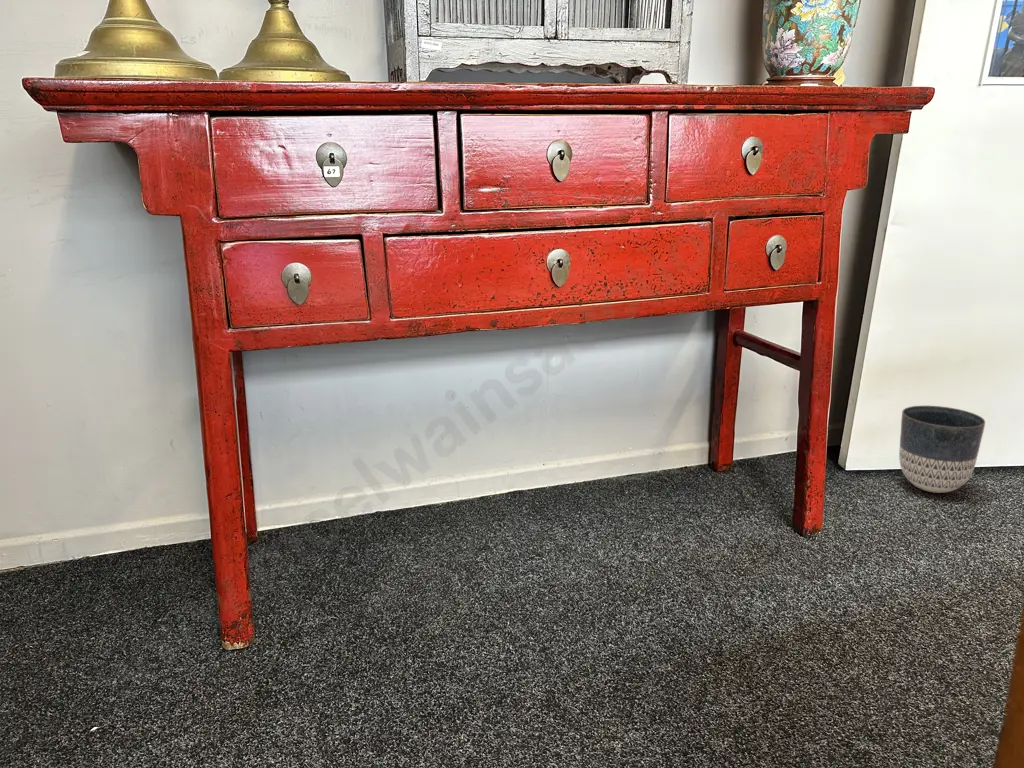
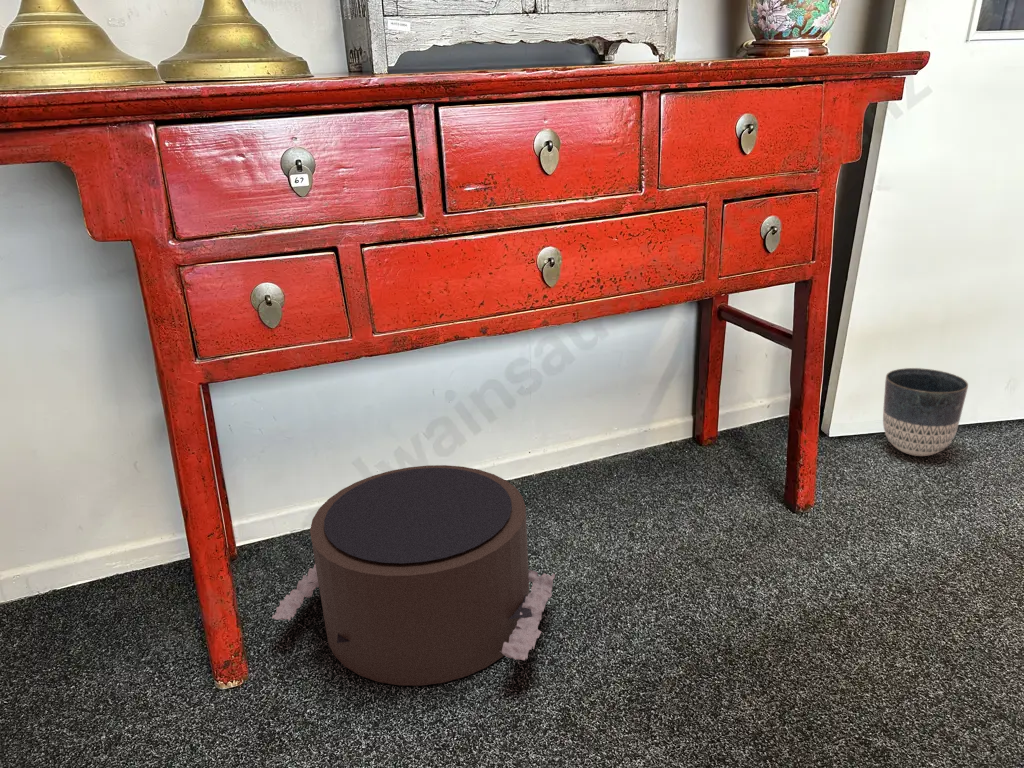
pouf: none [281,461,554,661] -> present [272,465,555,686]

